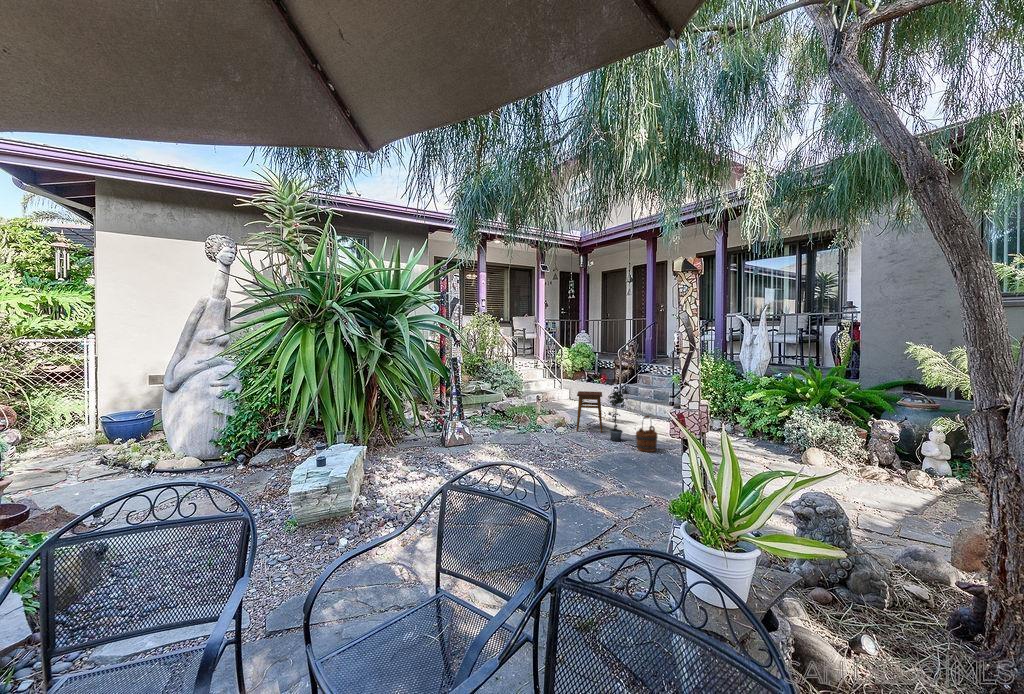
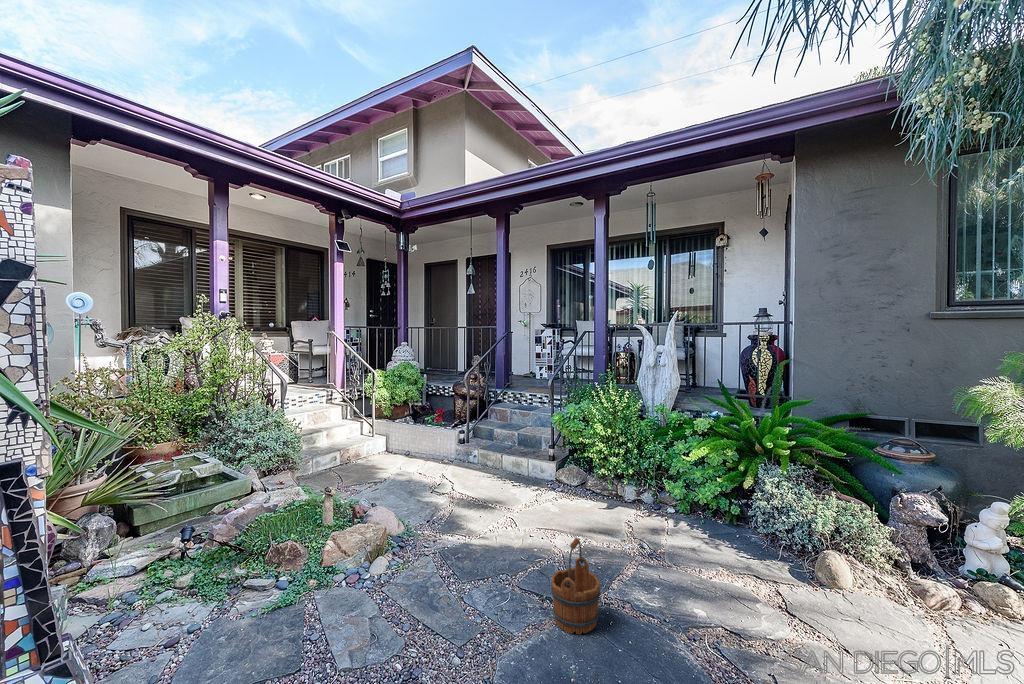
potted plant: present [608,386,629,441] -> none [470,464,524,593]
stool: present [577,391,602,433] -> none [403,465,459,564]

